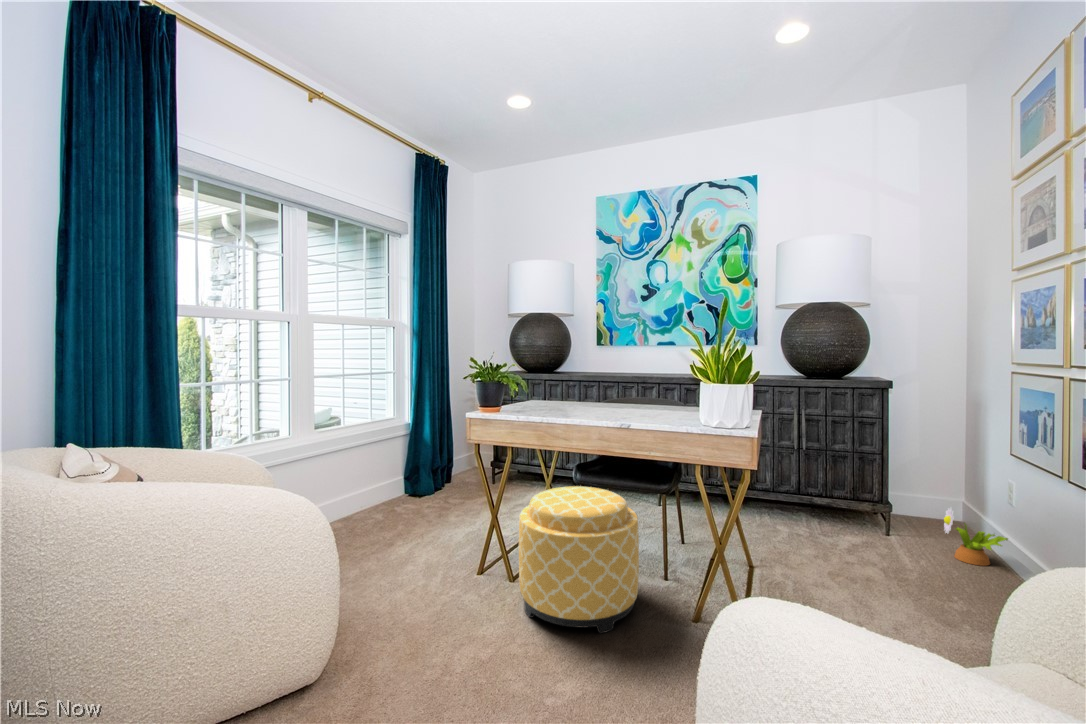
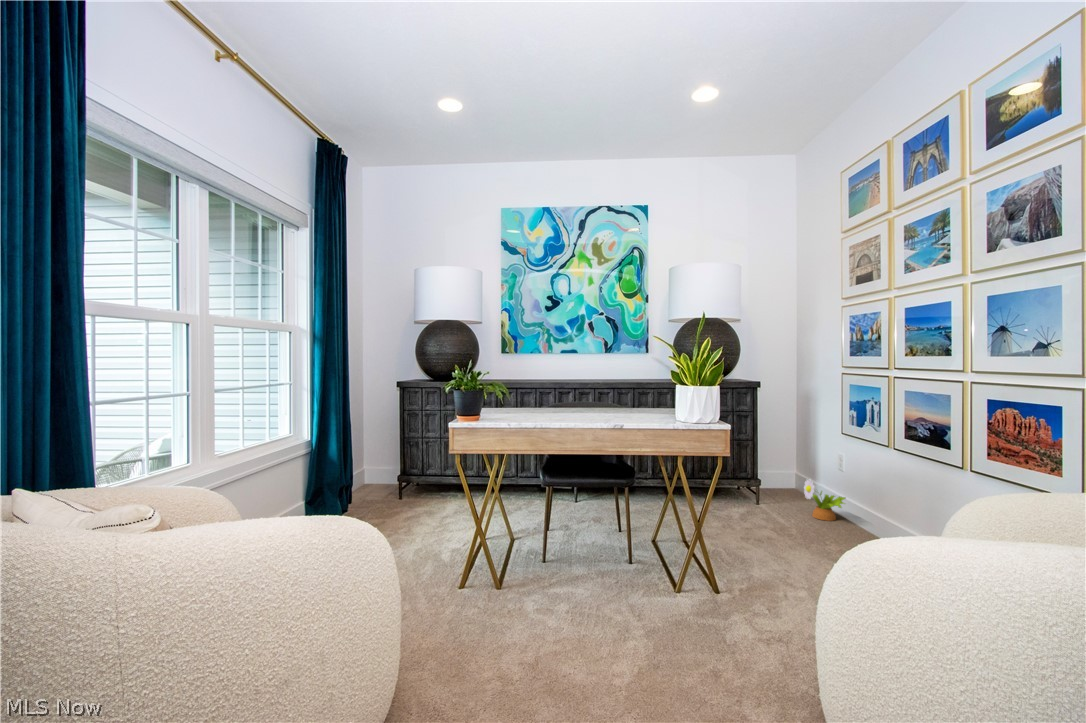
ottoman: present [519,486,639,633] -> none [520,498,644,650]

